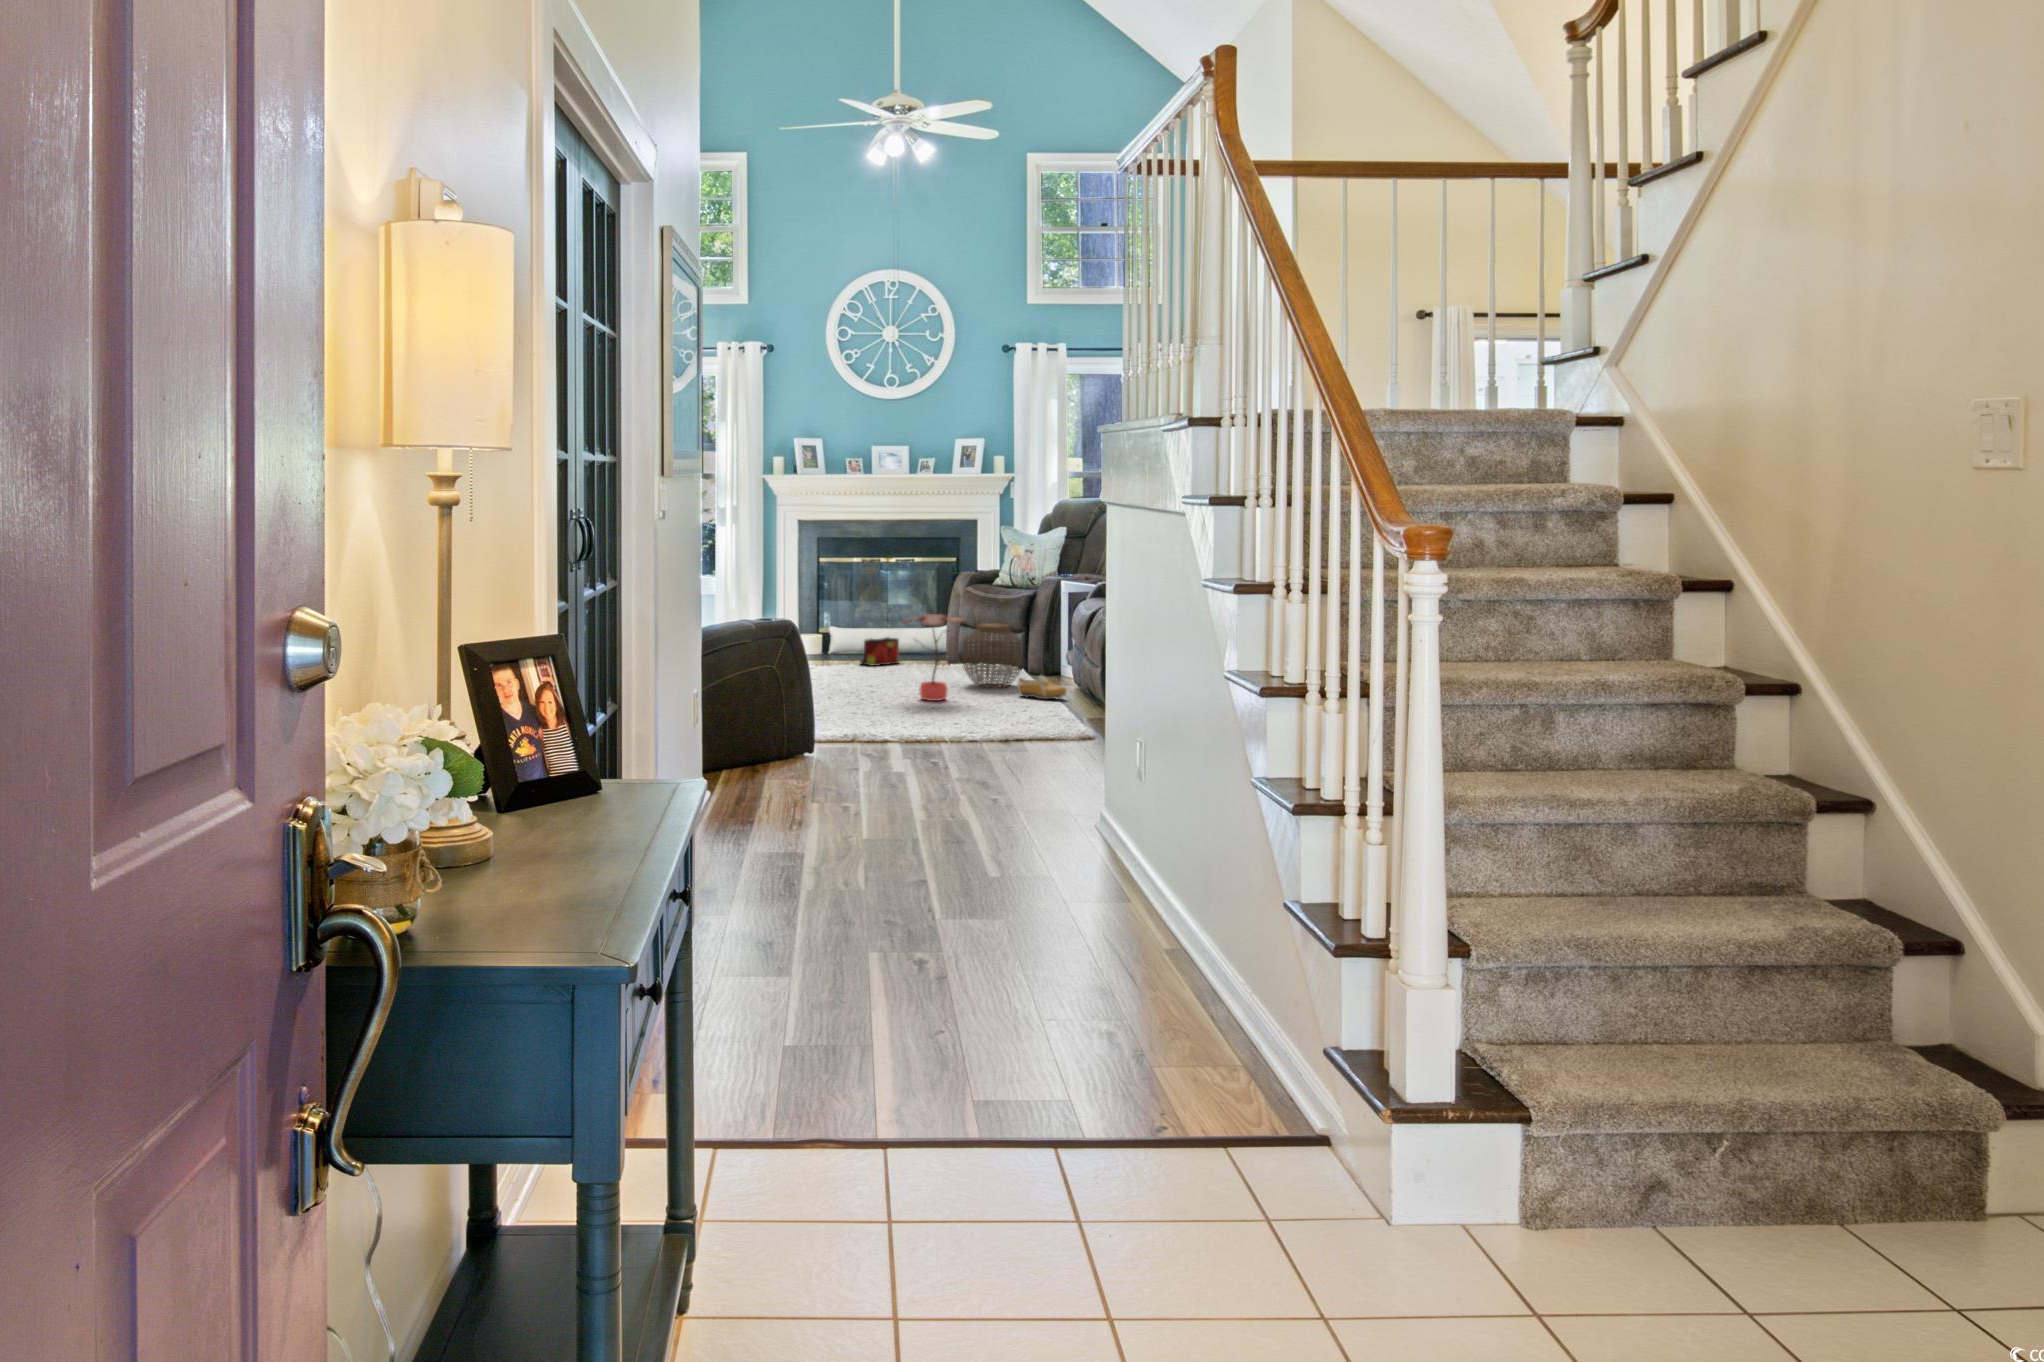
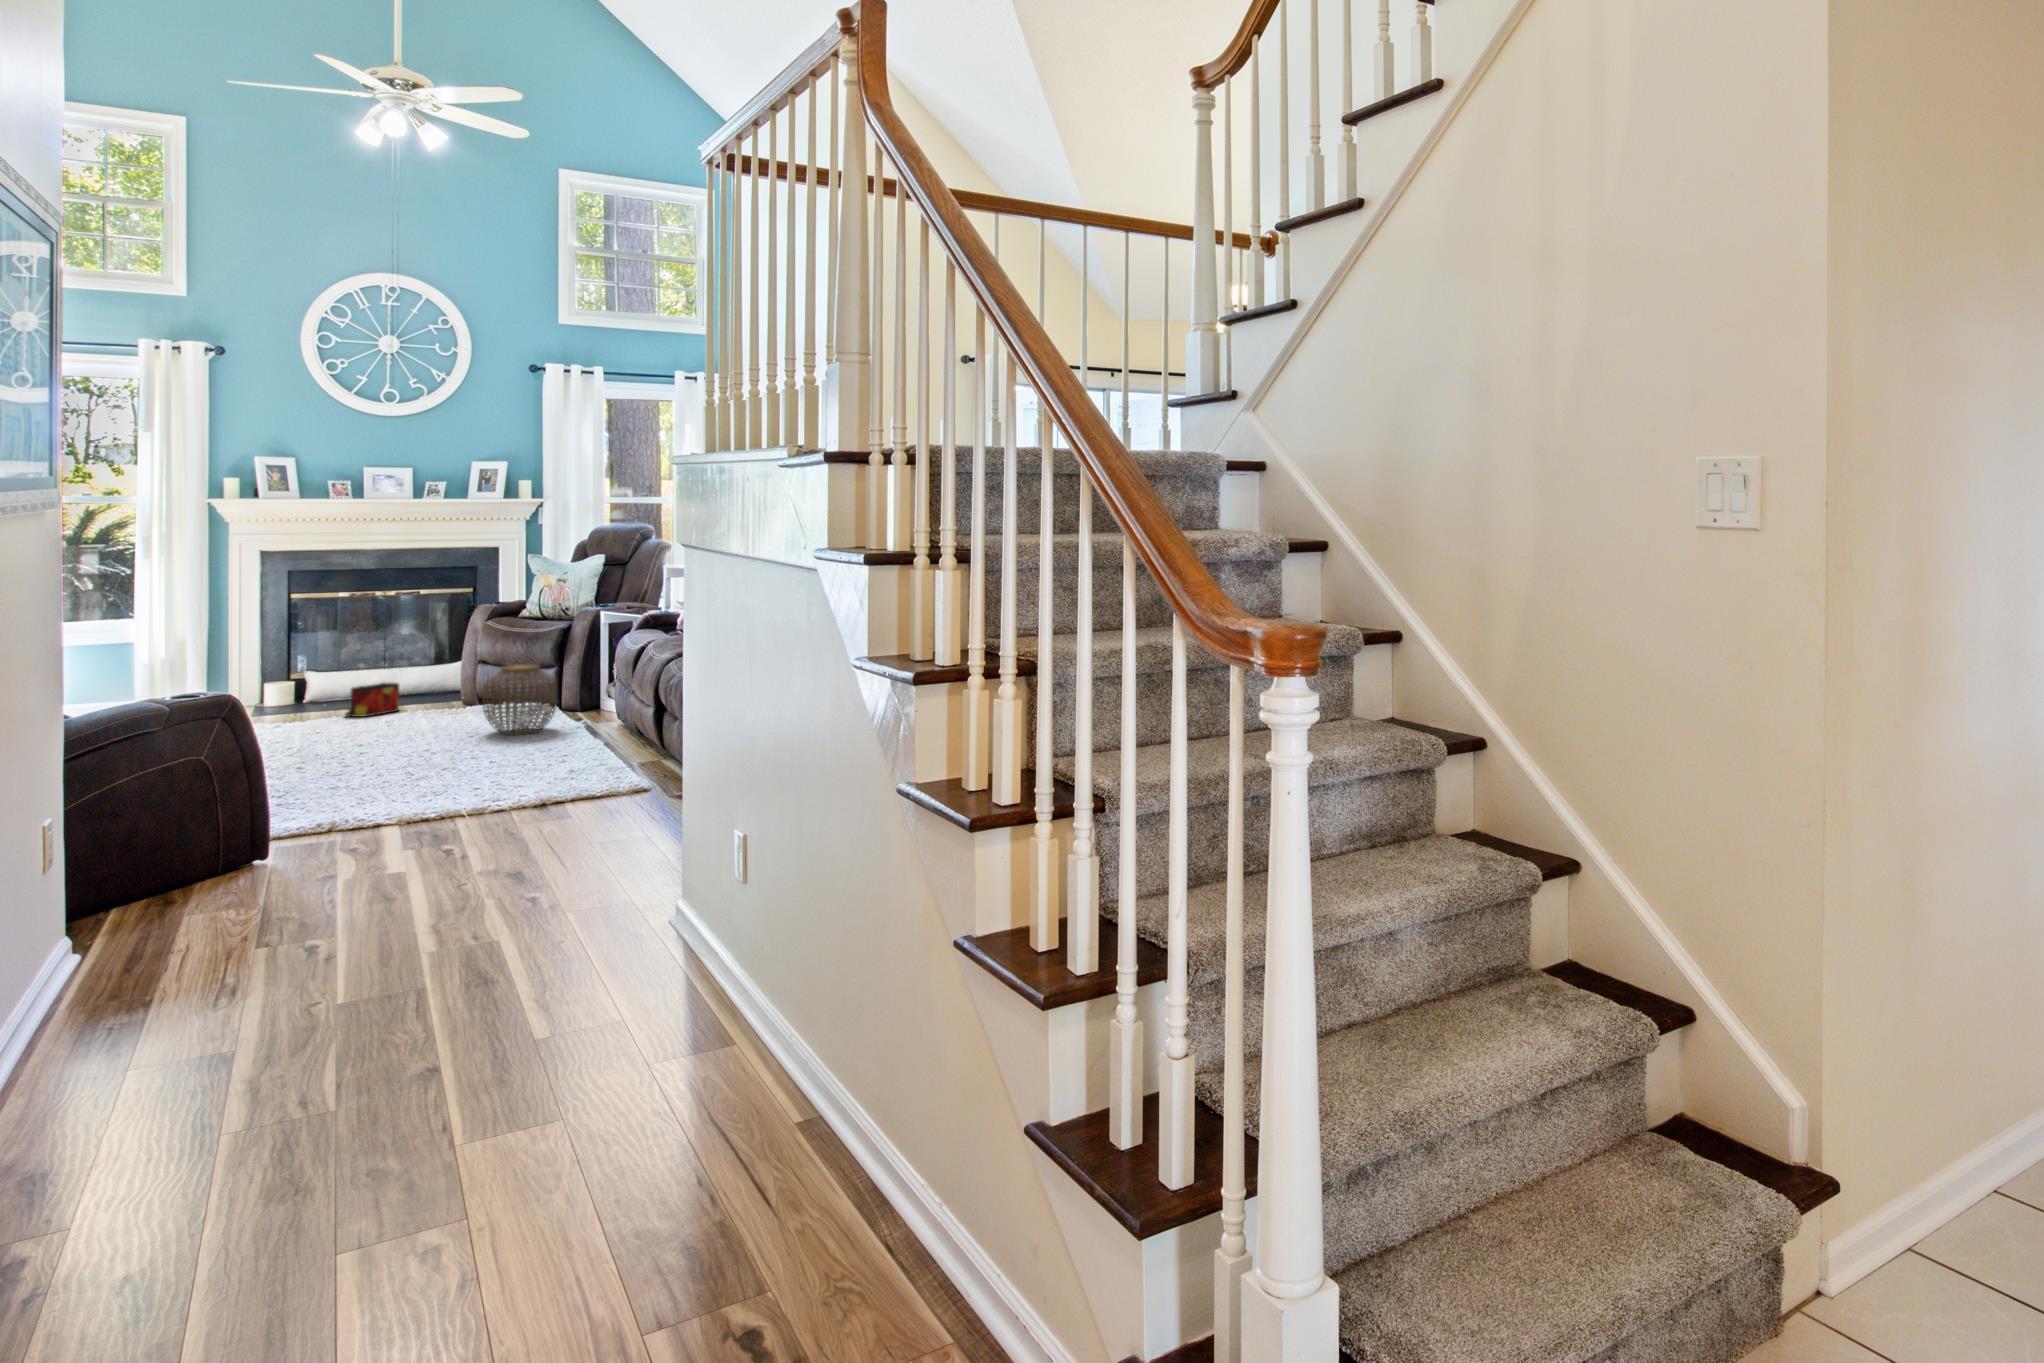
potted plant: present [902,614,966,701] -> none [400,662,489,760]
shoe: present [1017,676,1067,699] -> none [551,718,610,744]

